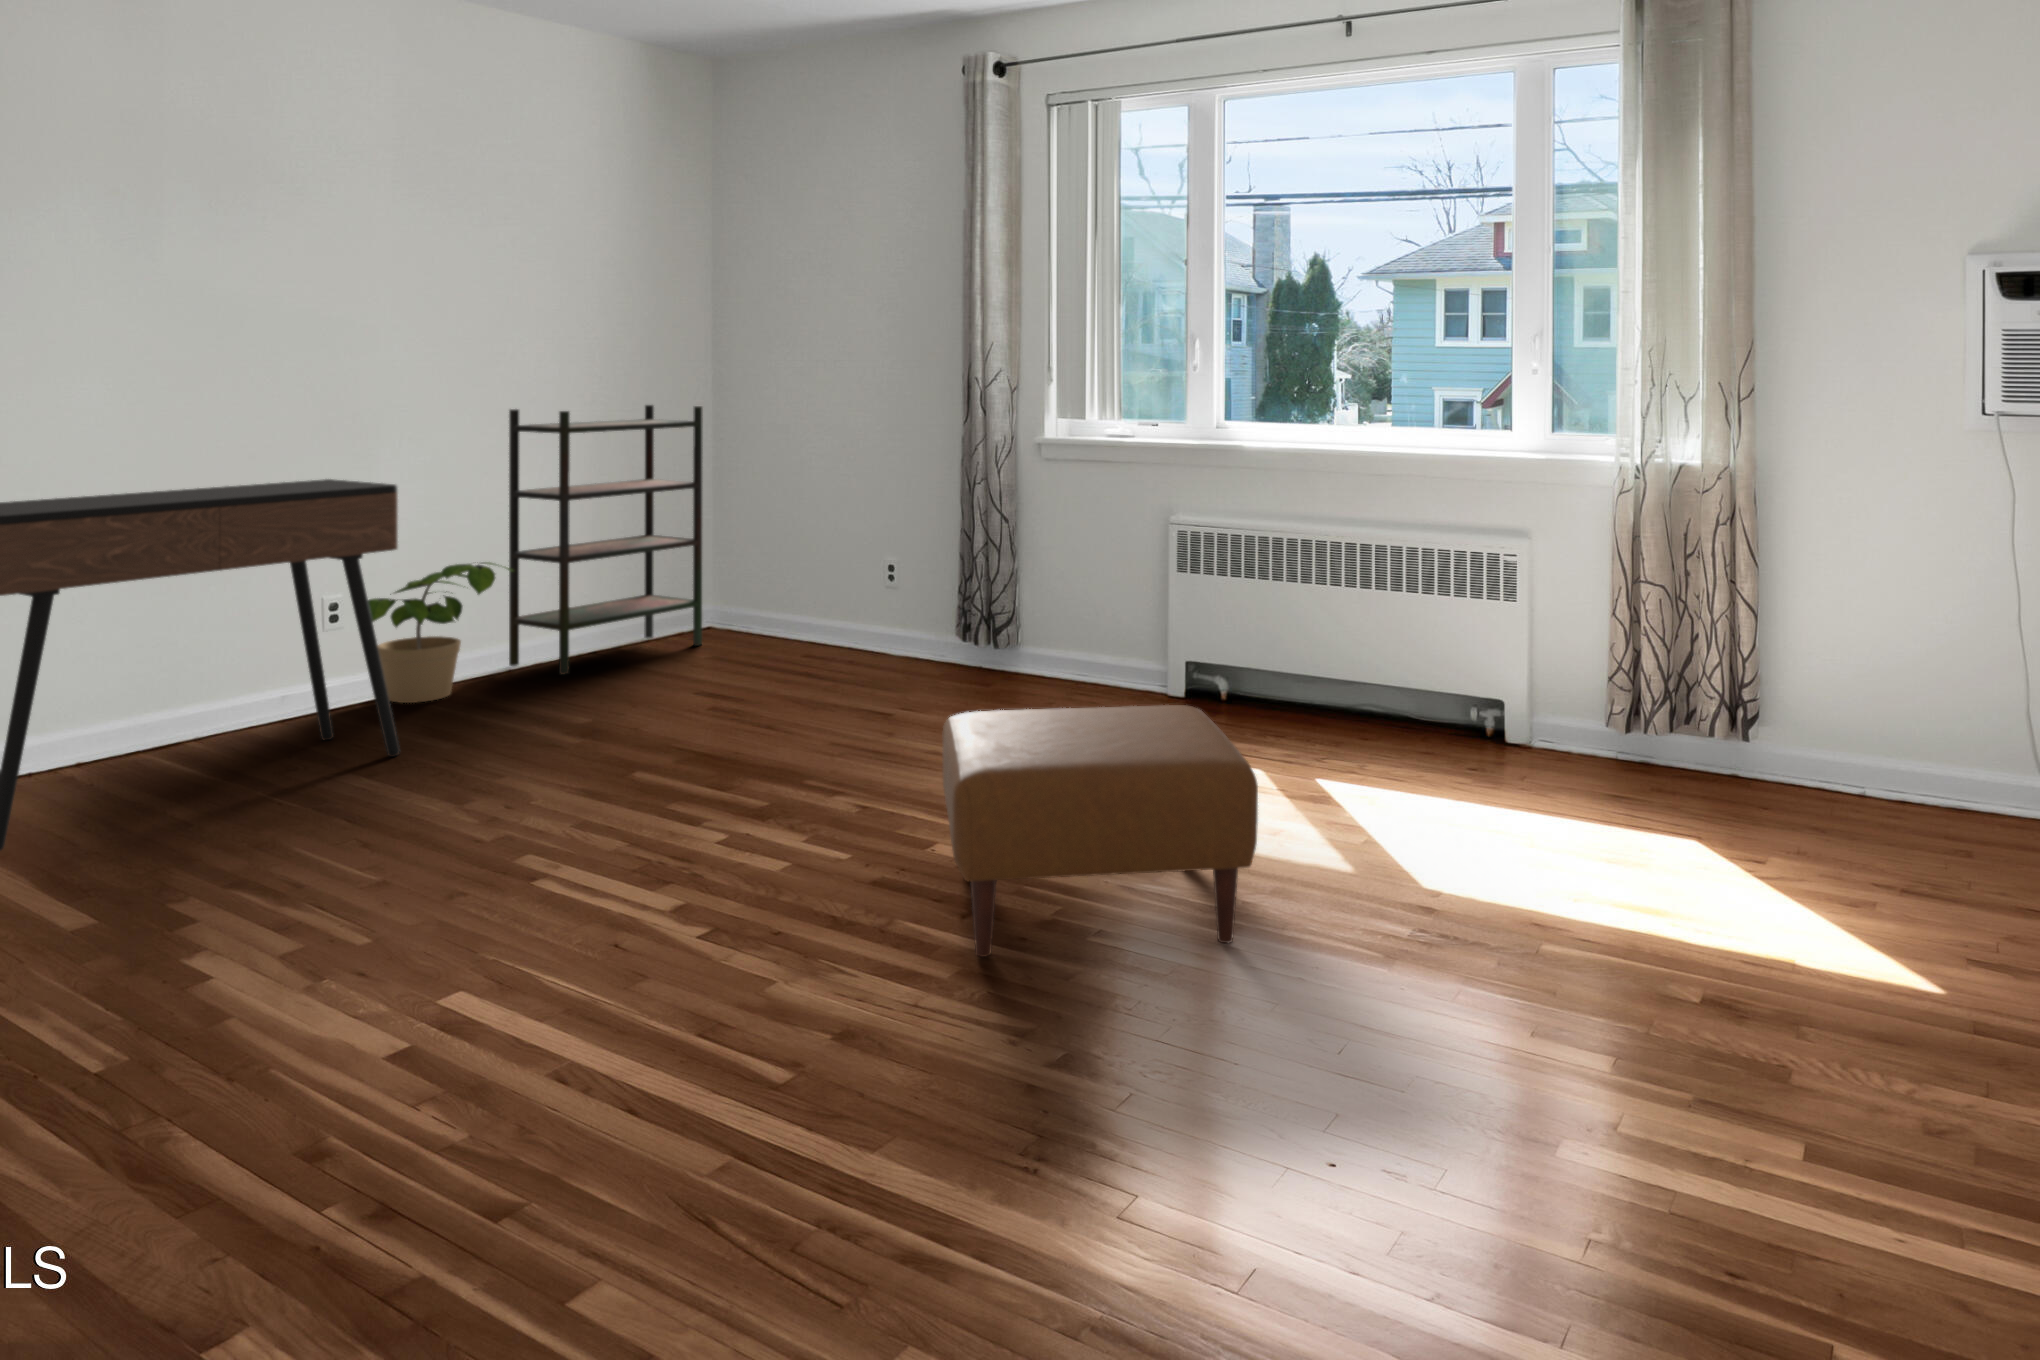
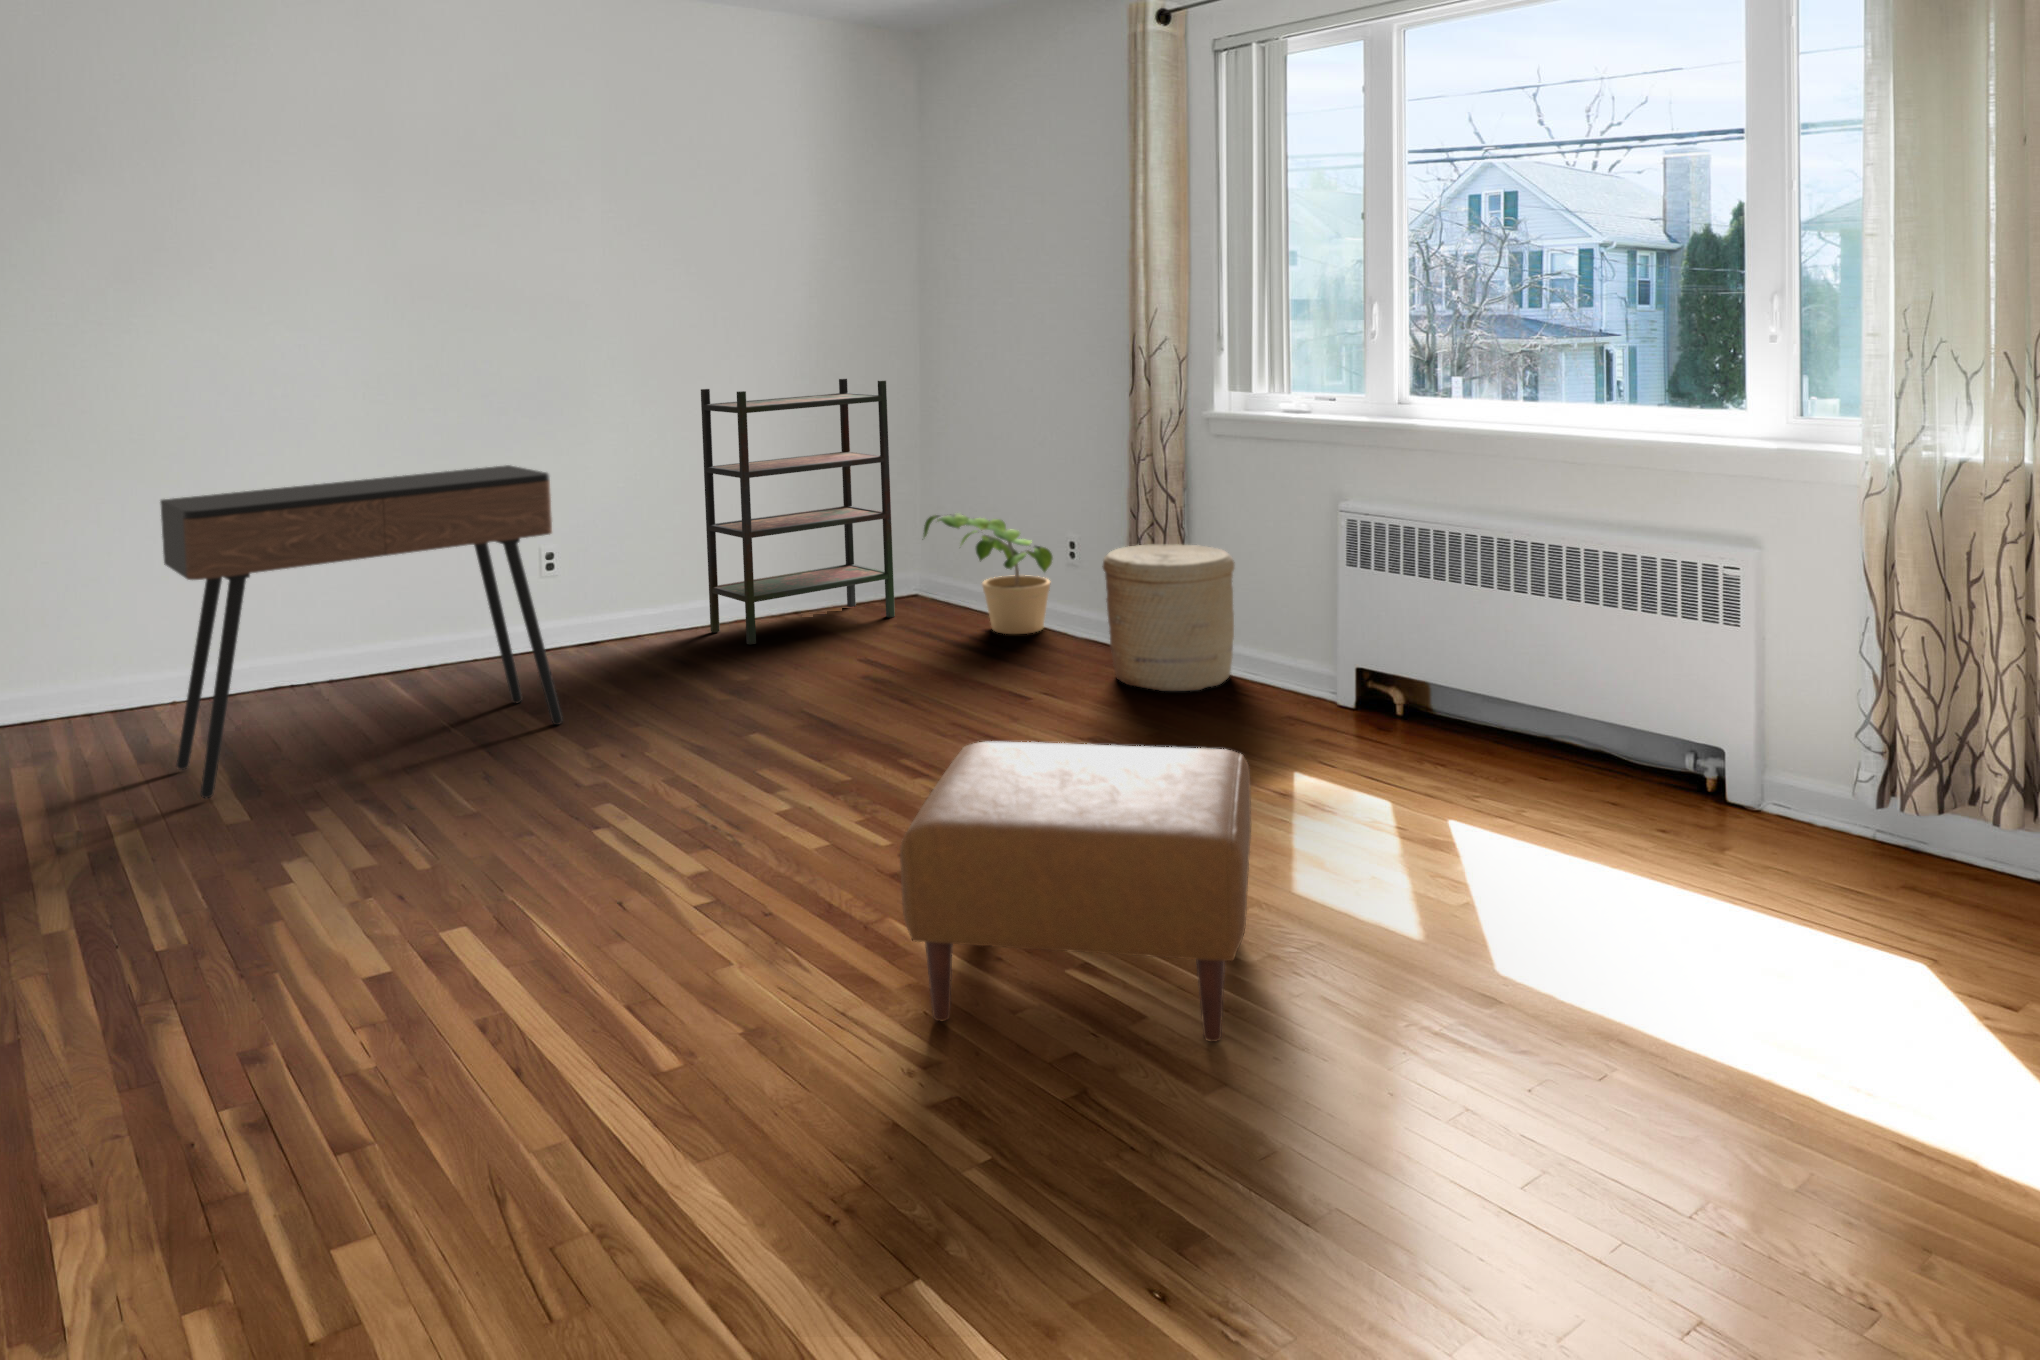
woven basket: none [949,560,1071,693] -> present [1102,545,1234,691]
potted plant: present [368,562,514,703] -> present [923,513,1053,634]

